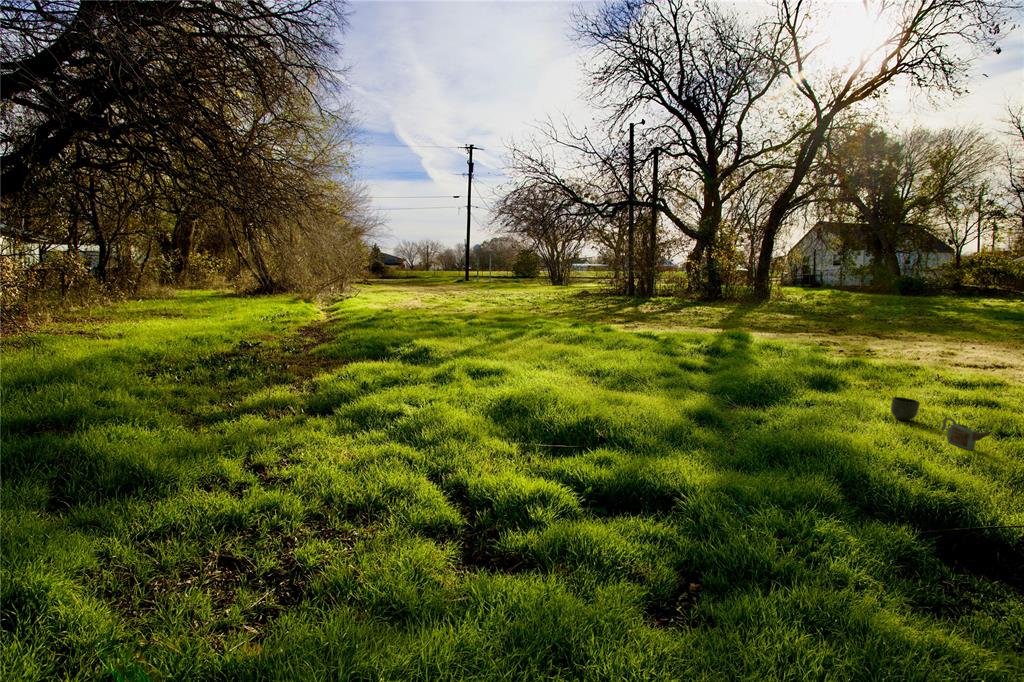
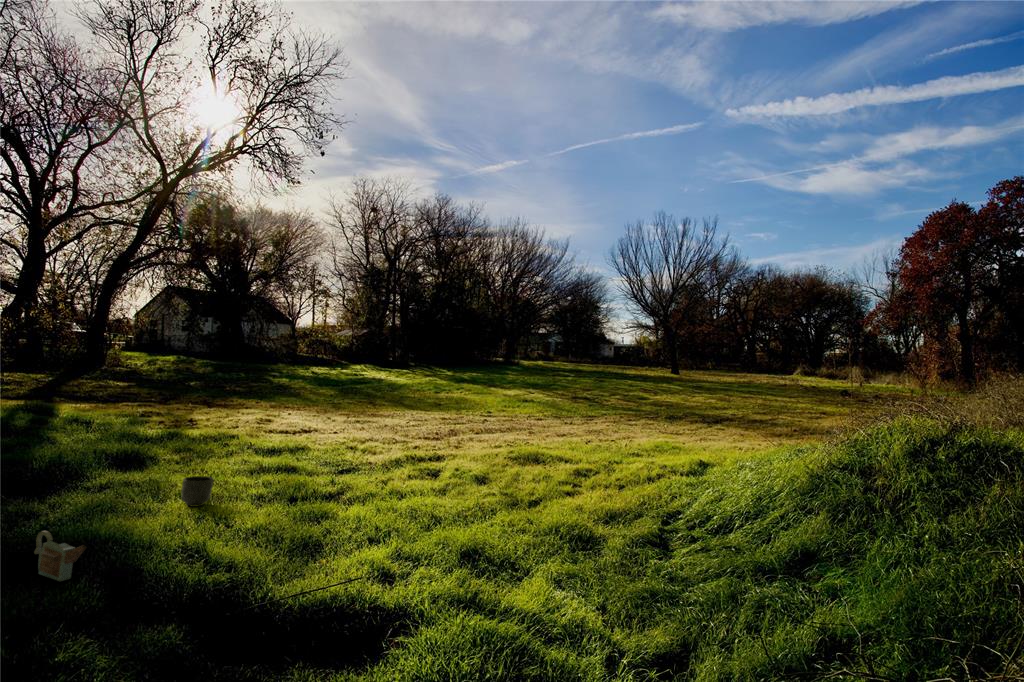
watering can: present [941,418,991,450] -> present [34,531,86,581]

